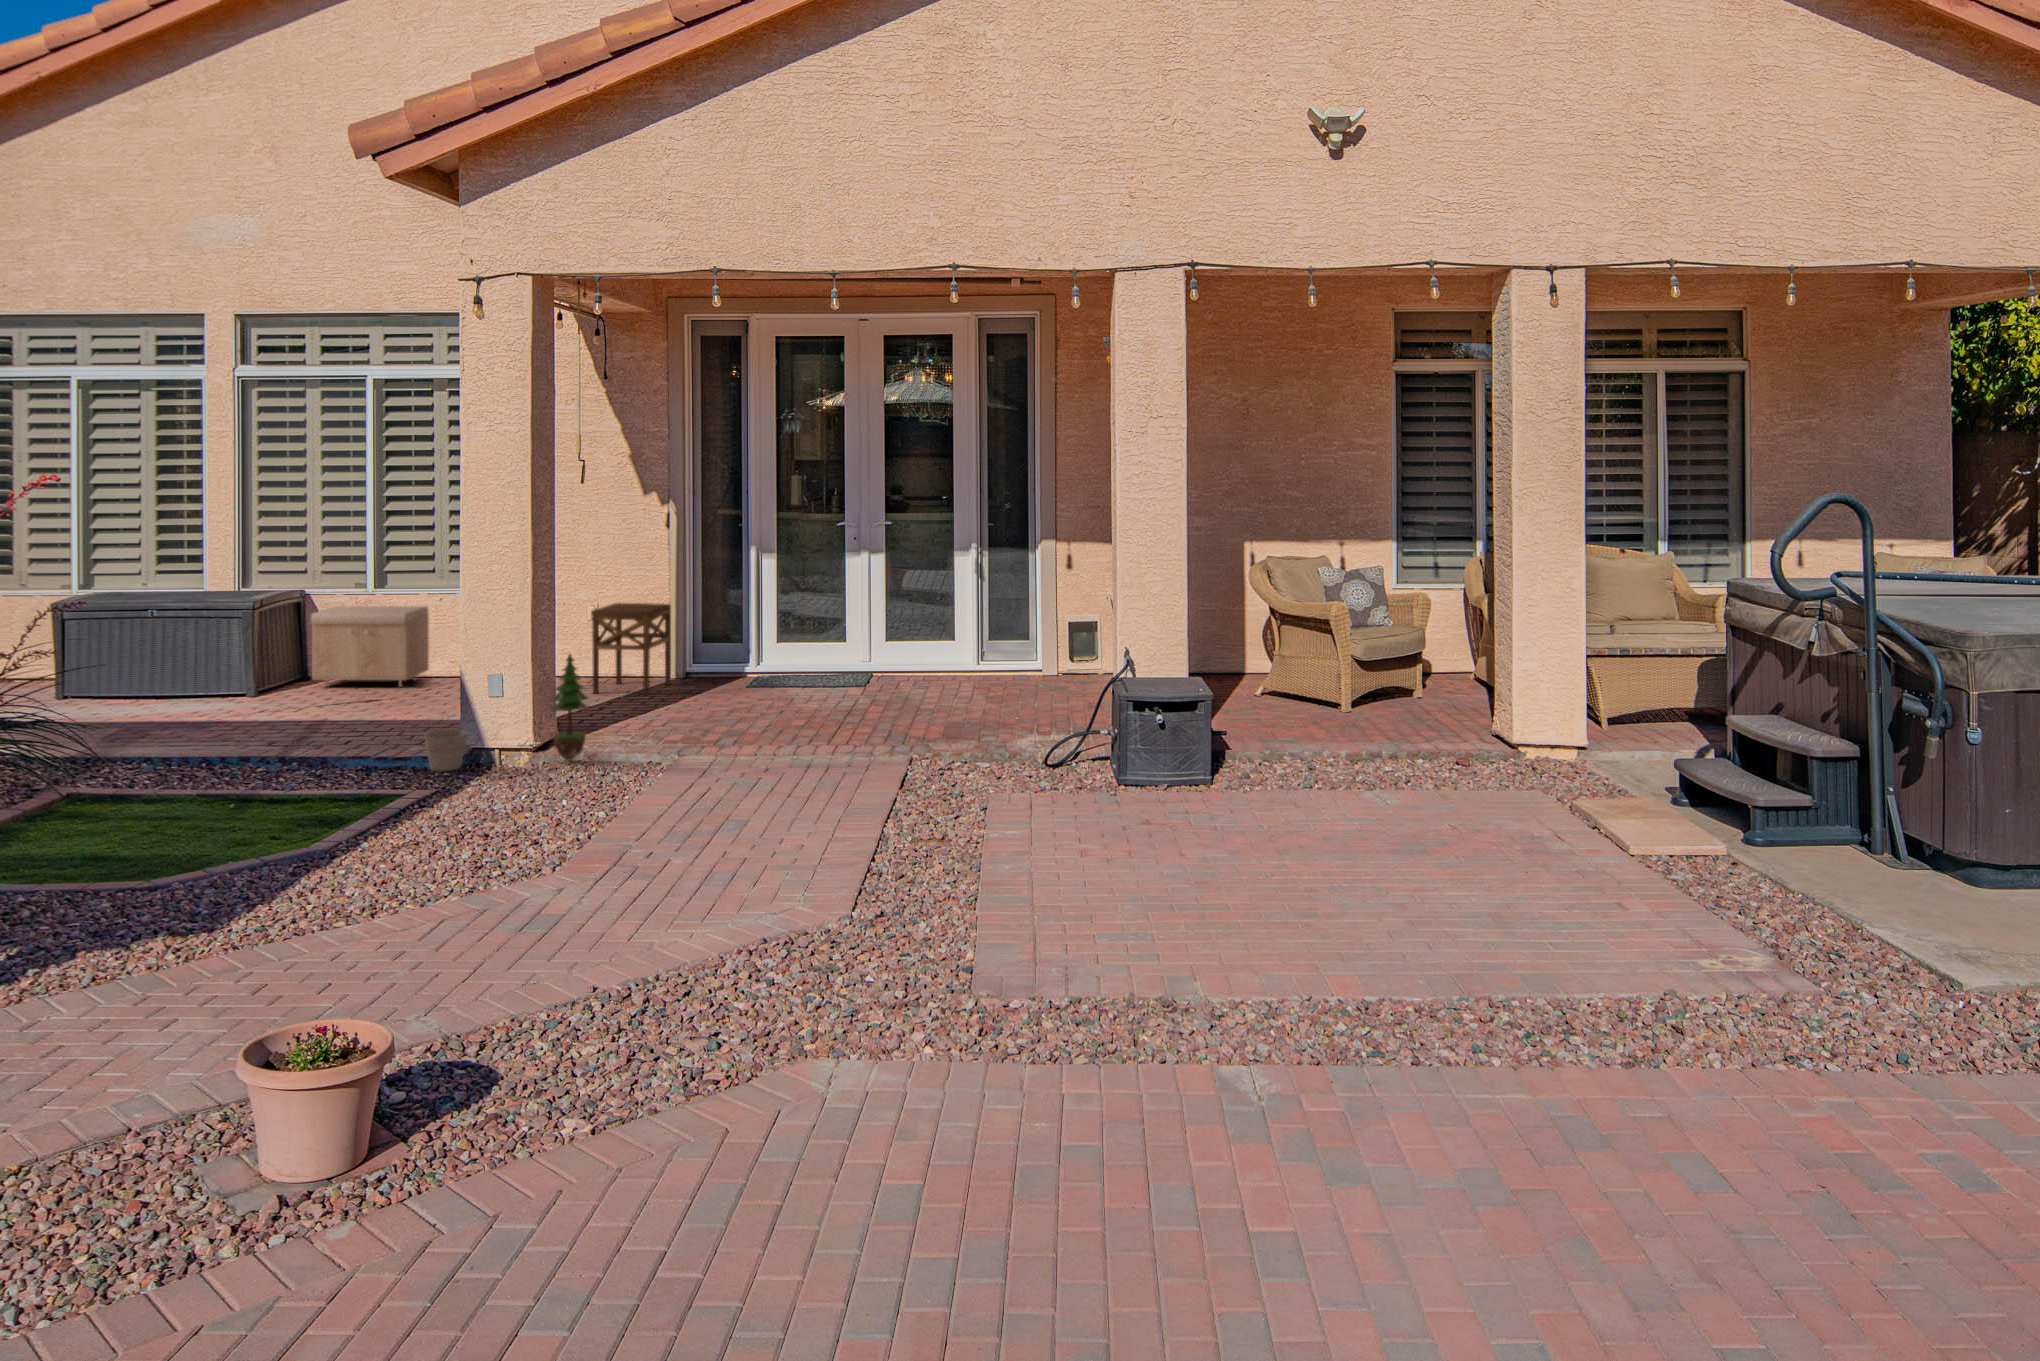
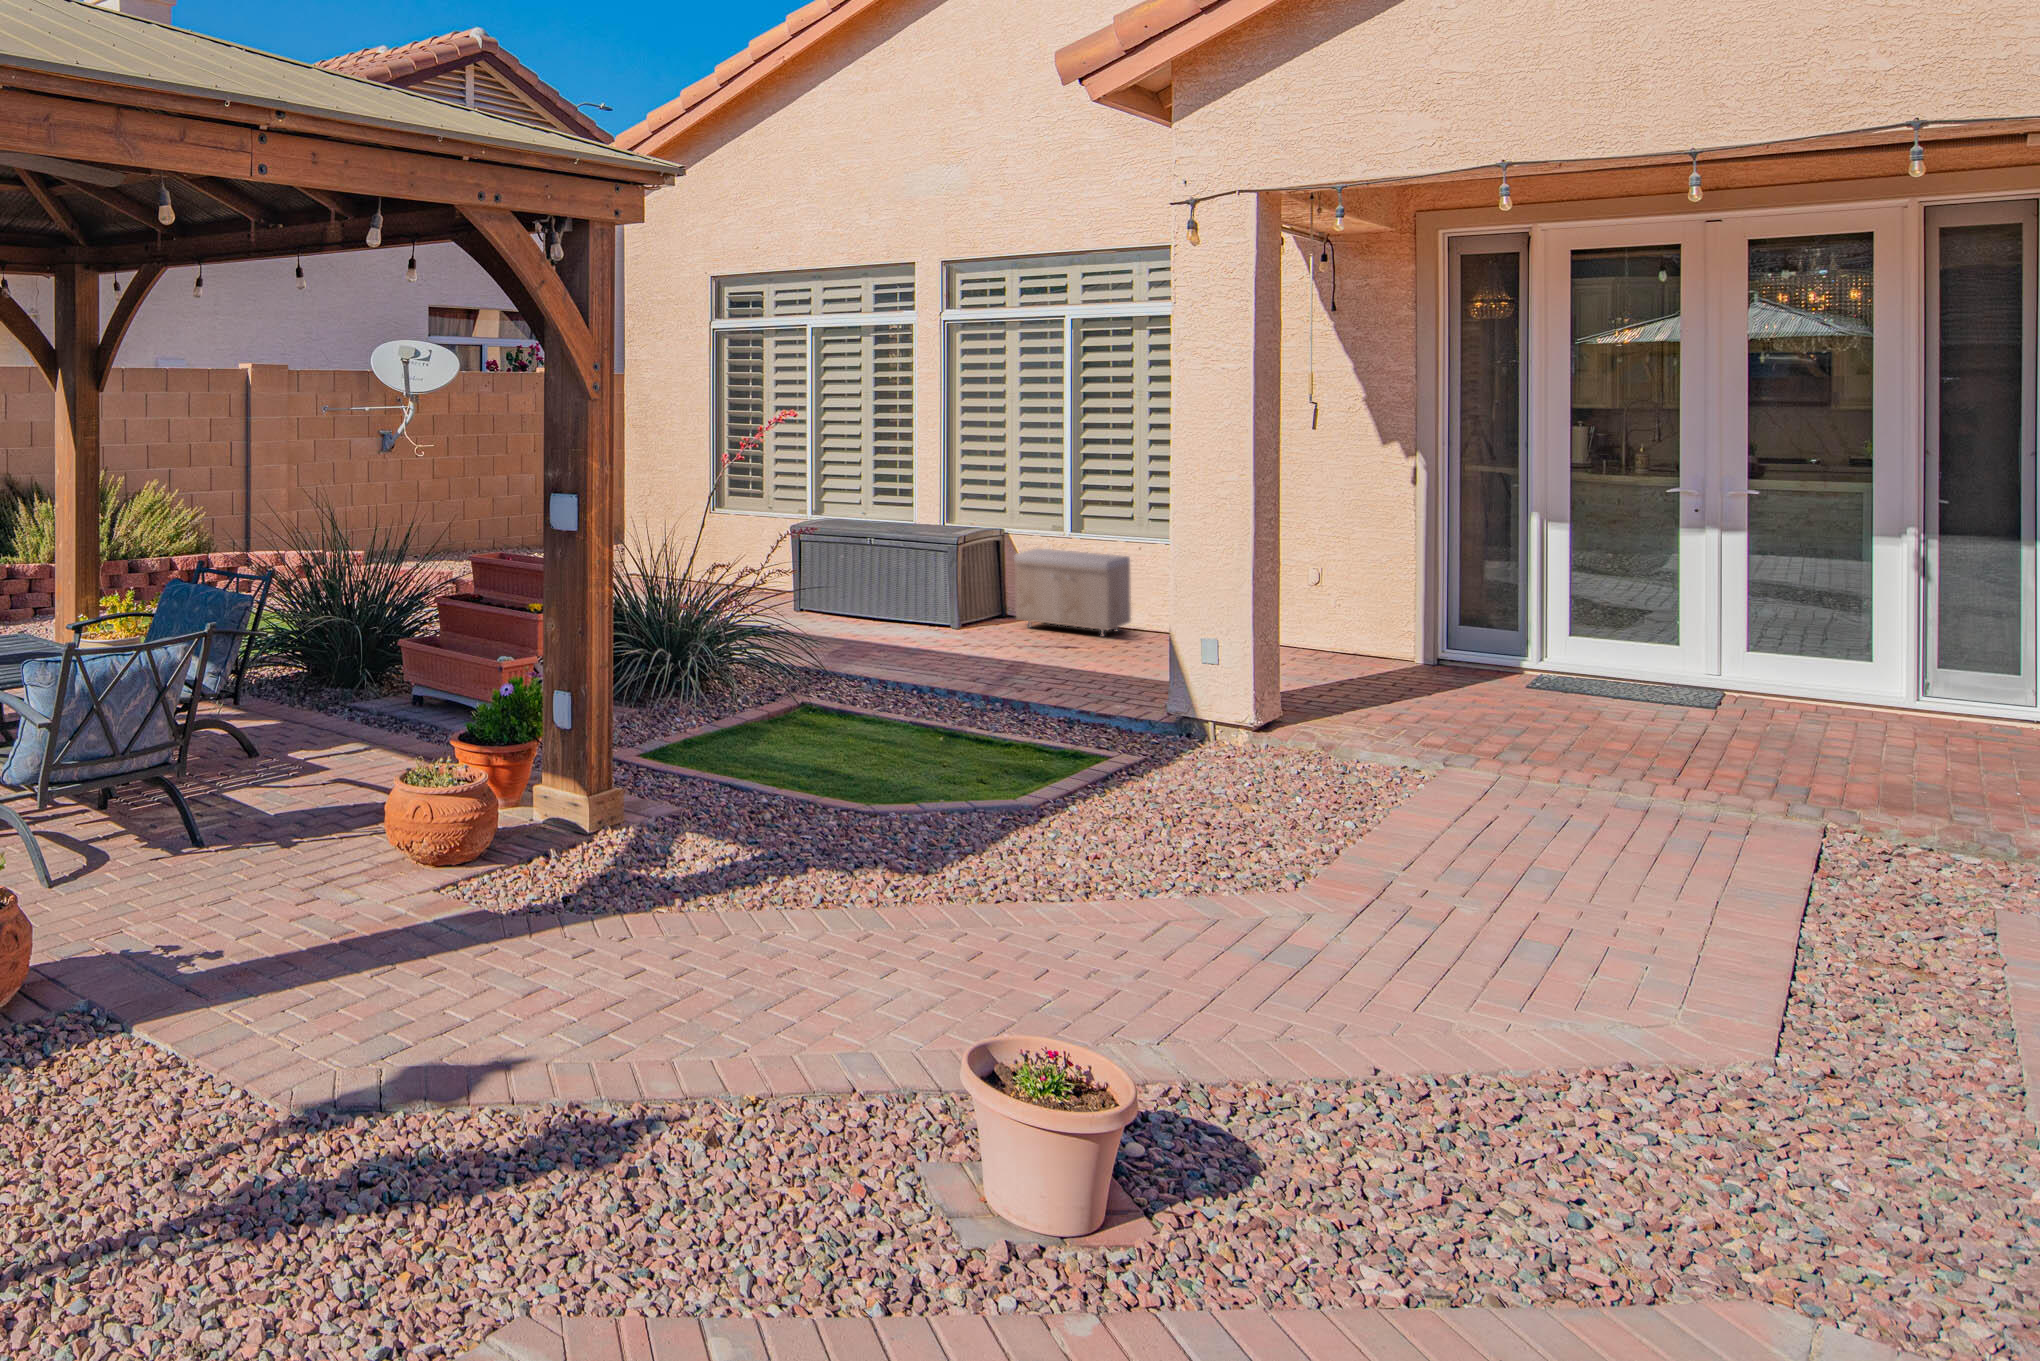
side table: present [591,603,671,695] -> none [1315,571,1413,681]
potted tree: present [551,654,588,761] -> none [1275,624,1324,748]
bucket: present [424,729,467,771] -> none [1134,674,1182,738]

